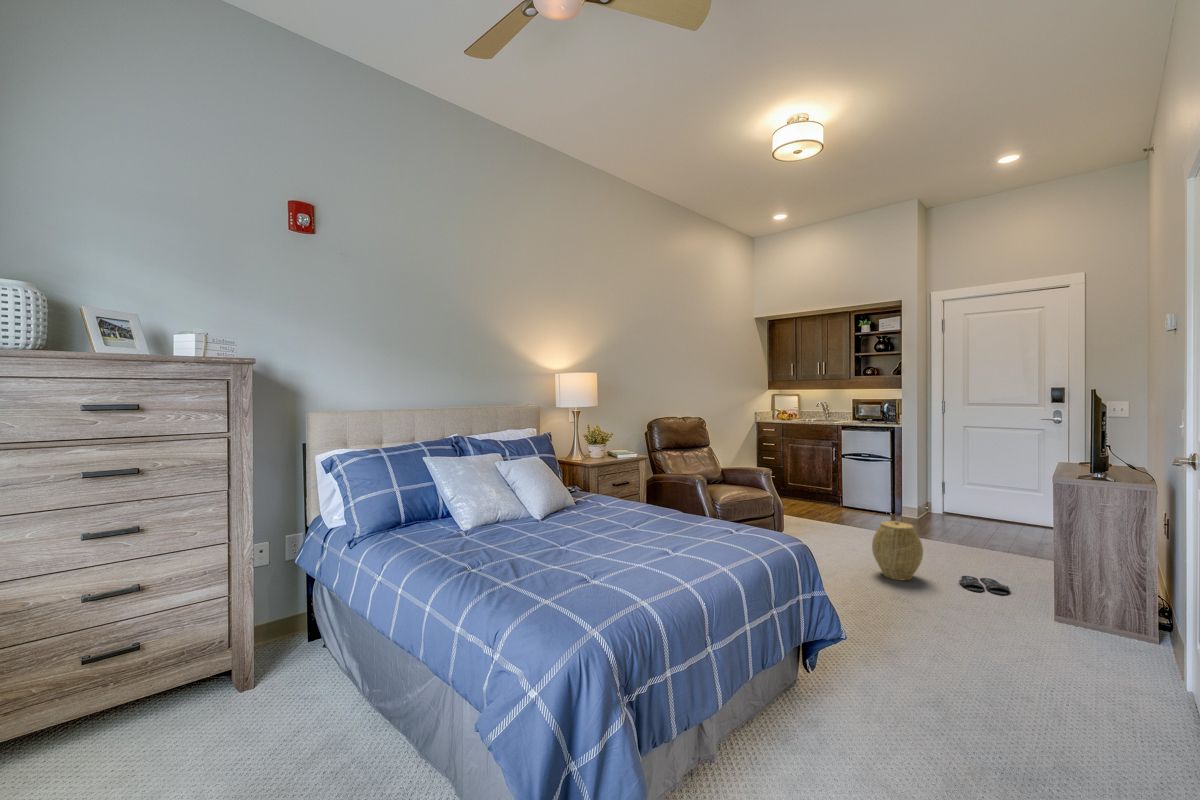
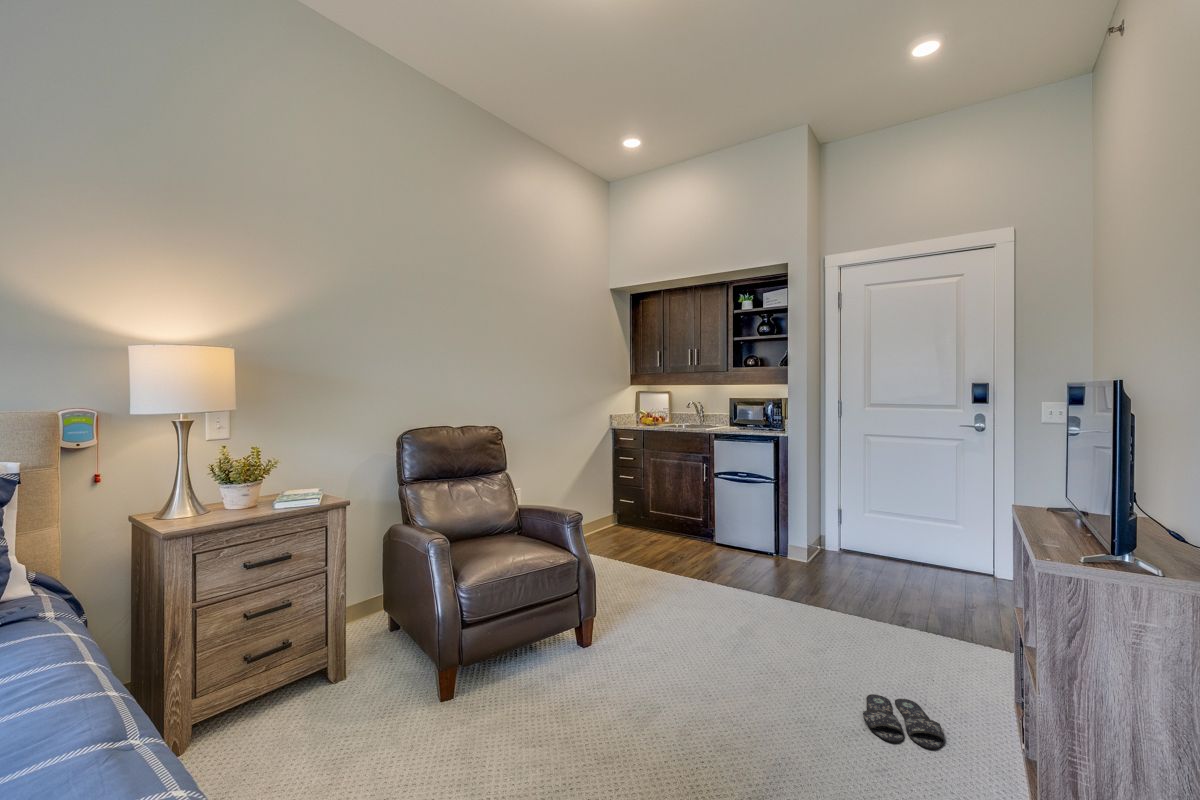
woven basket: present [872,521,923,580] -> none [728,607,807,718]

